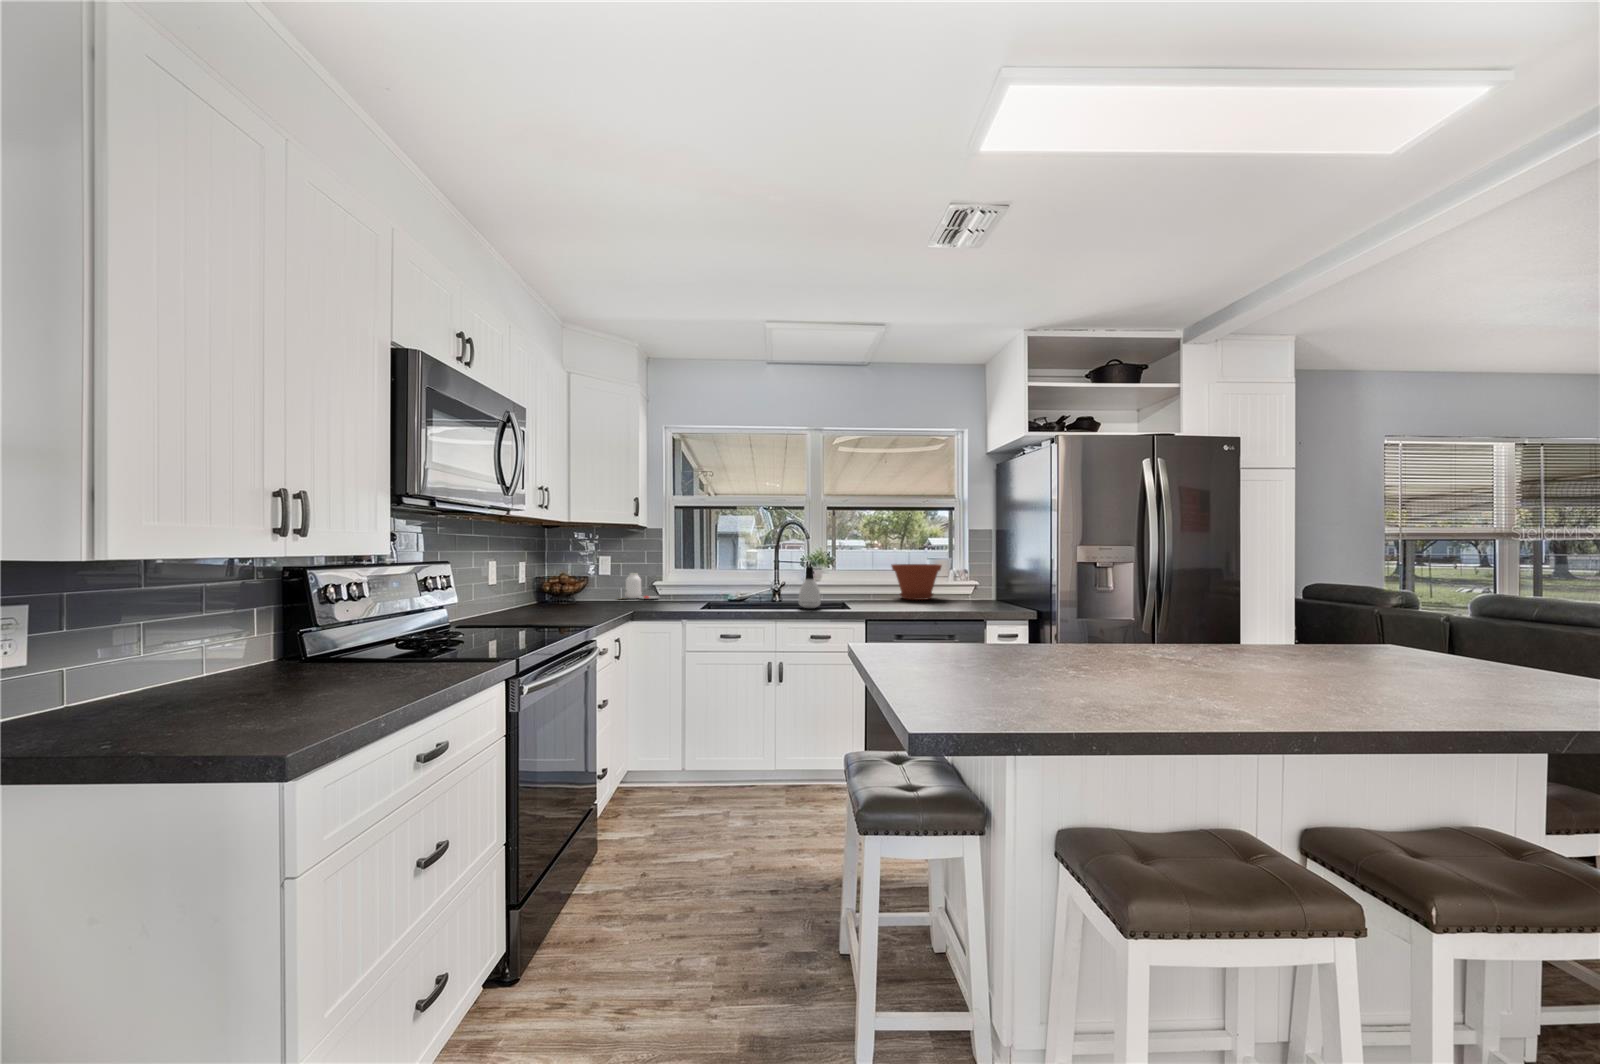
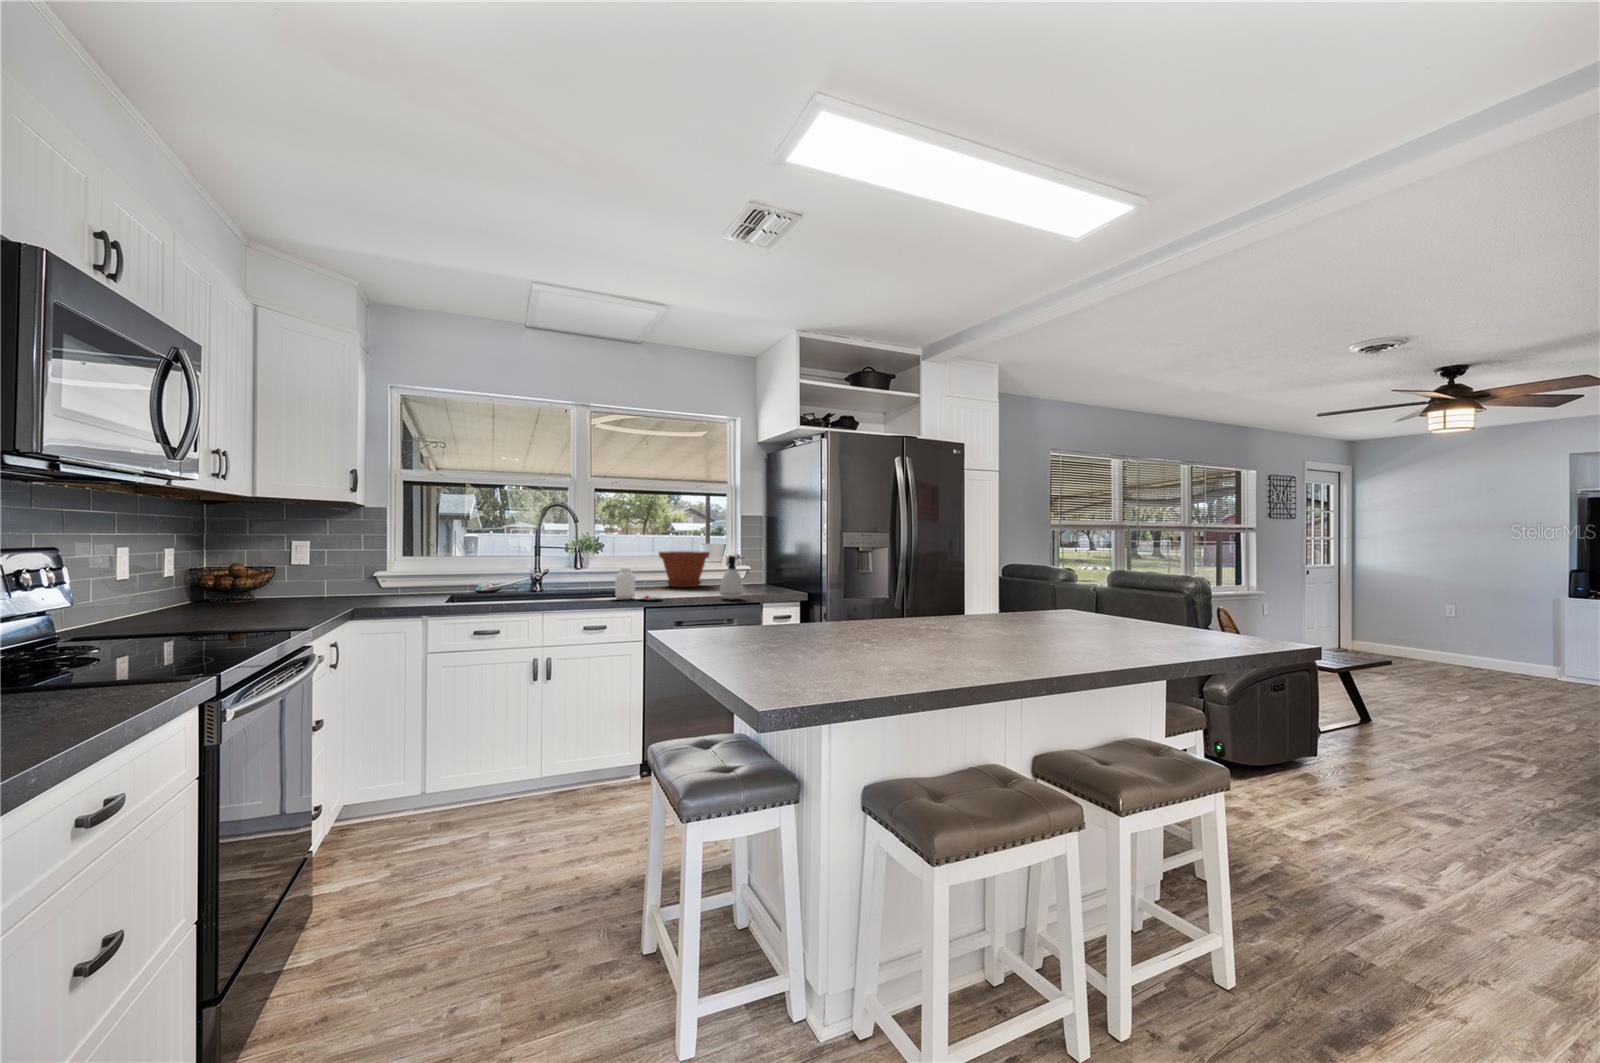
soap dispenser: present [798,566,821,608] -> present [720,556,743,599]
jar: present [625,573,657,599] -> present [615,568,661,600]

